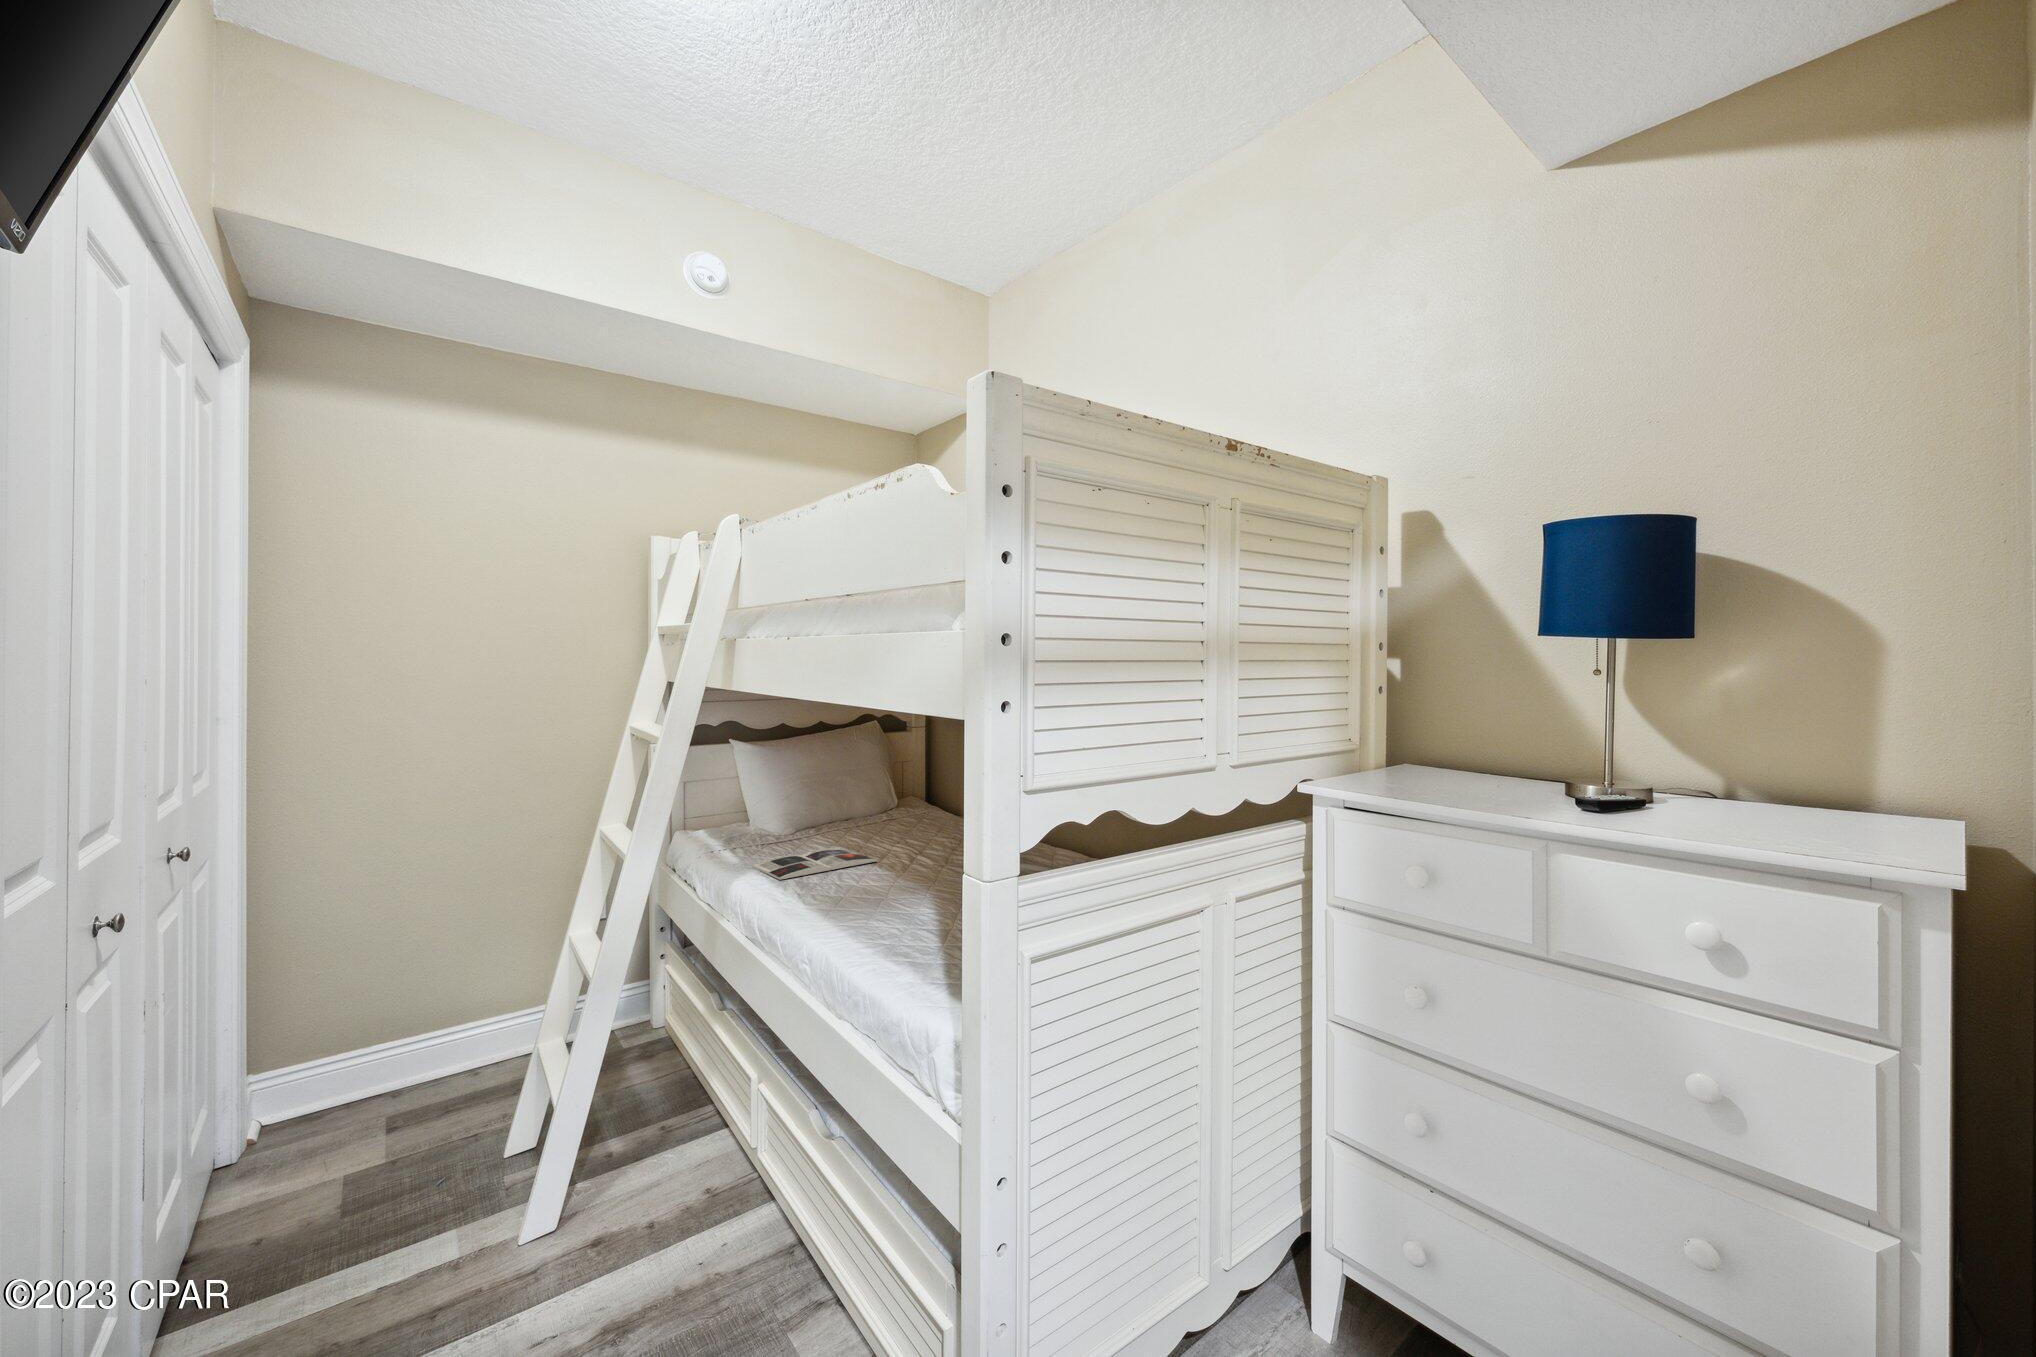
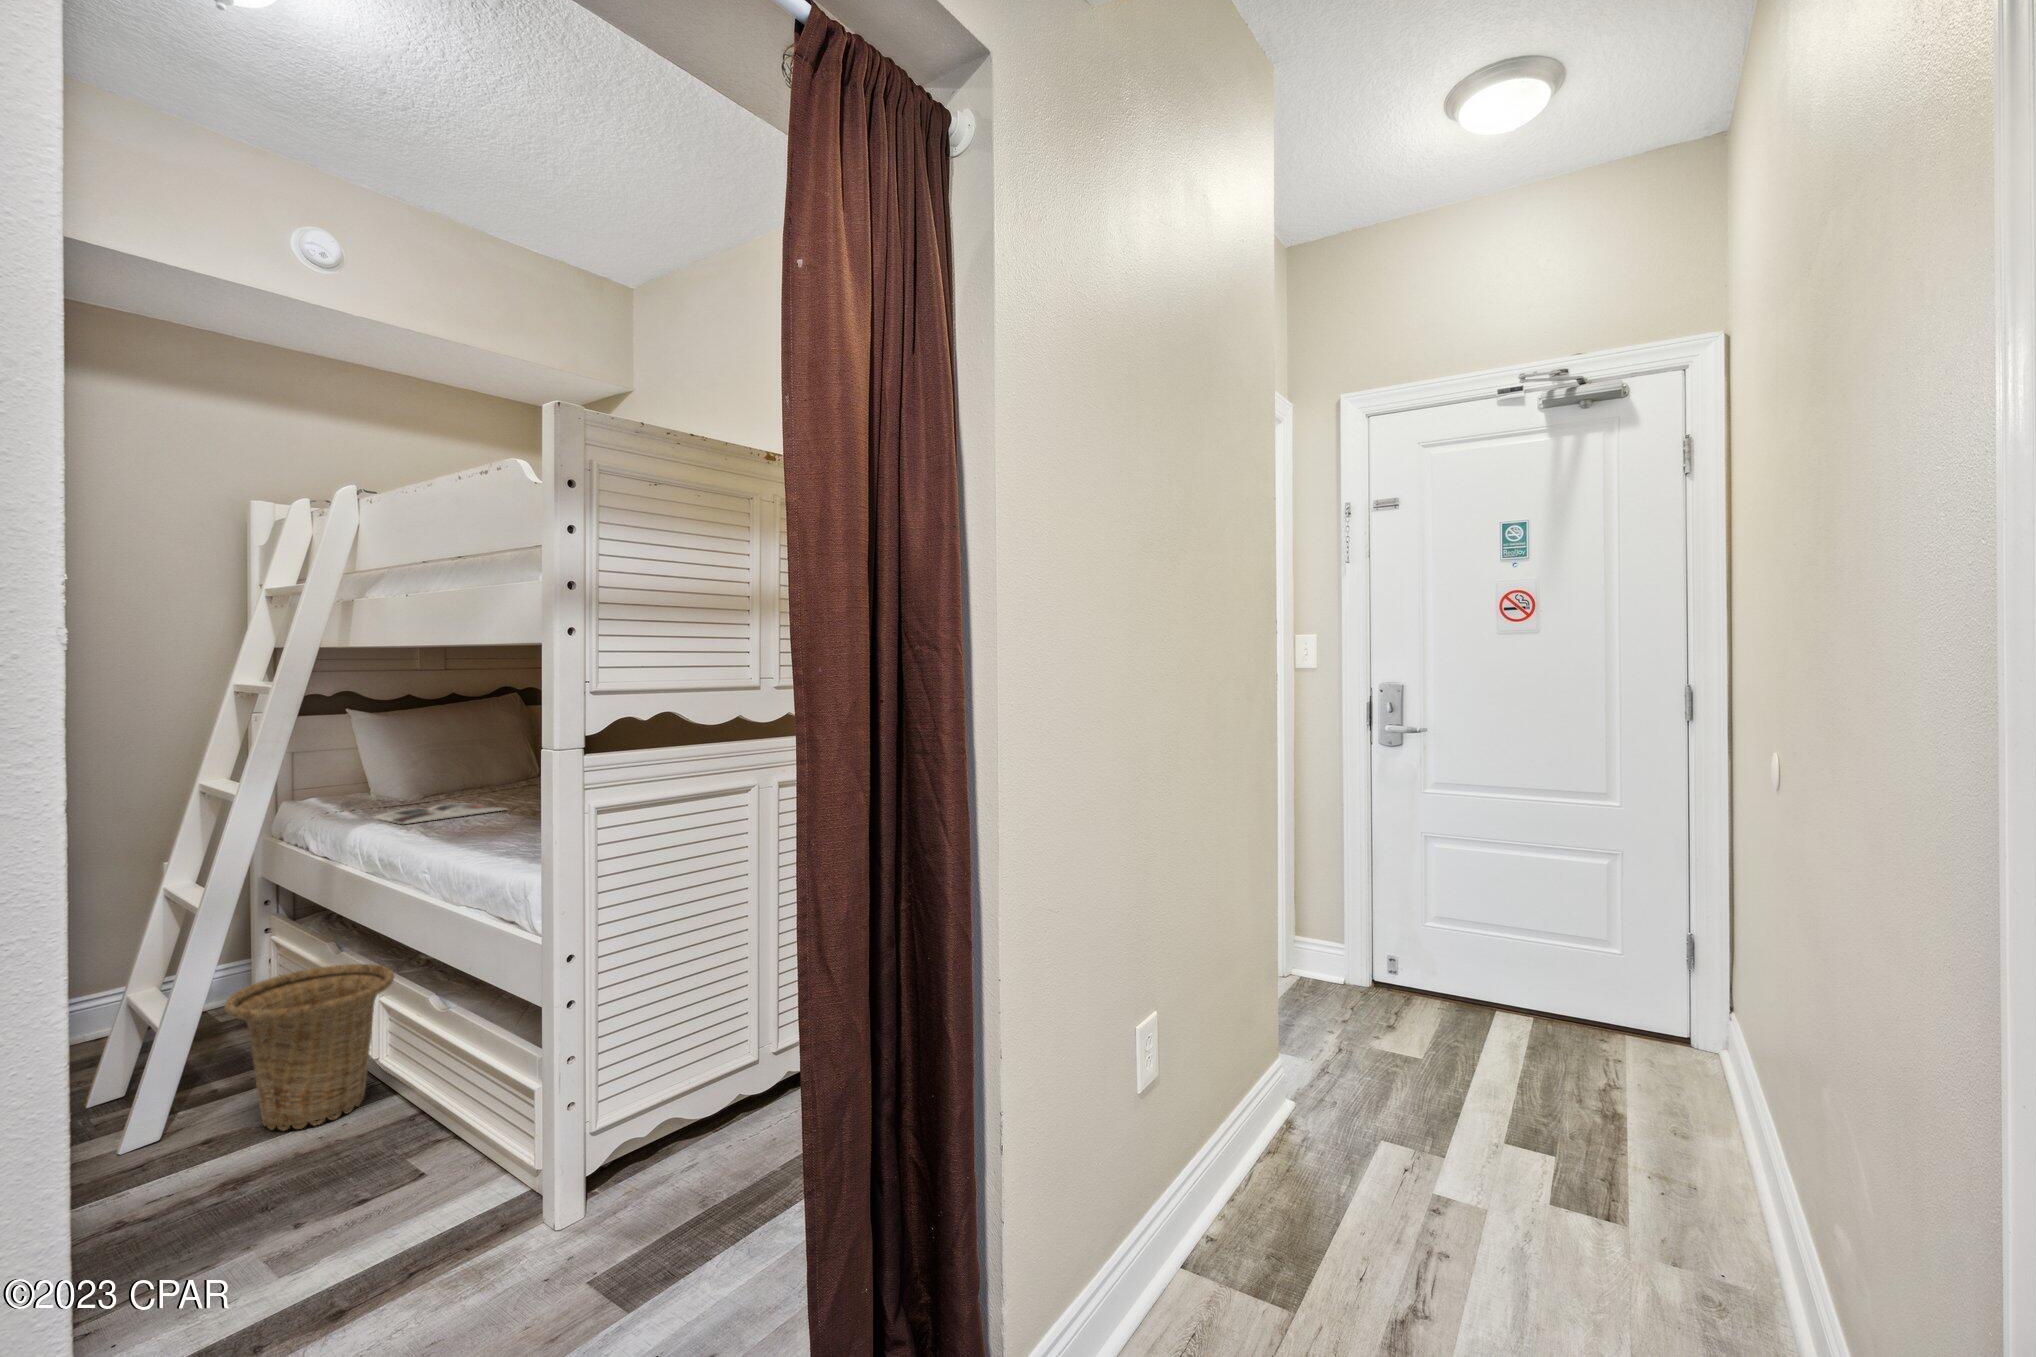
basket: none [613,1039,773,1242] -> present [224,964,394,1131]

